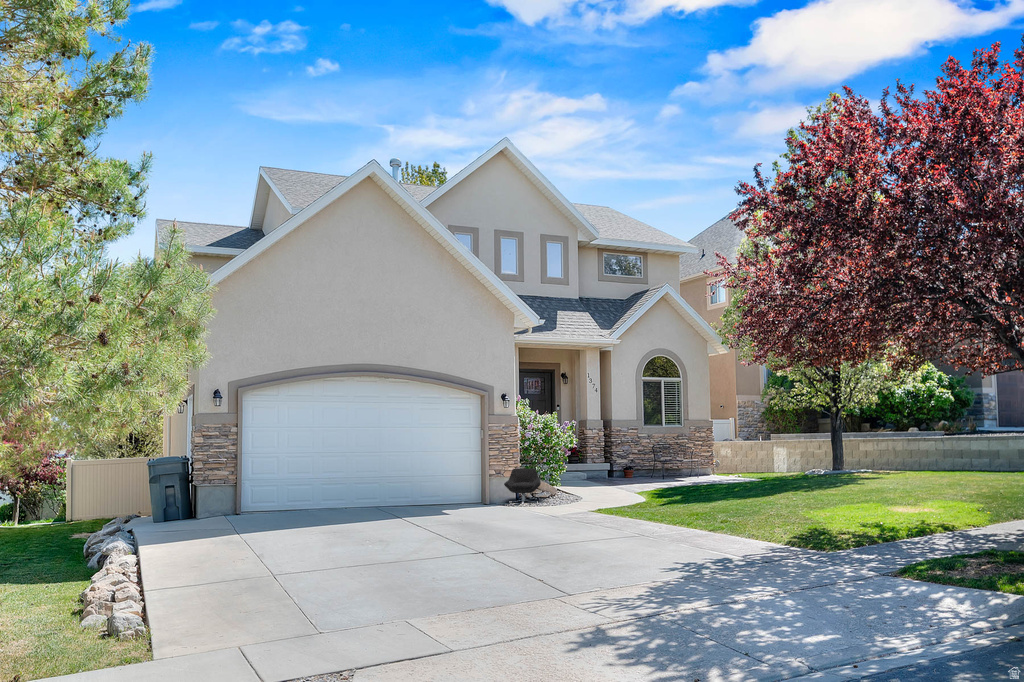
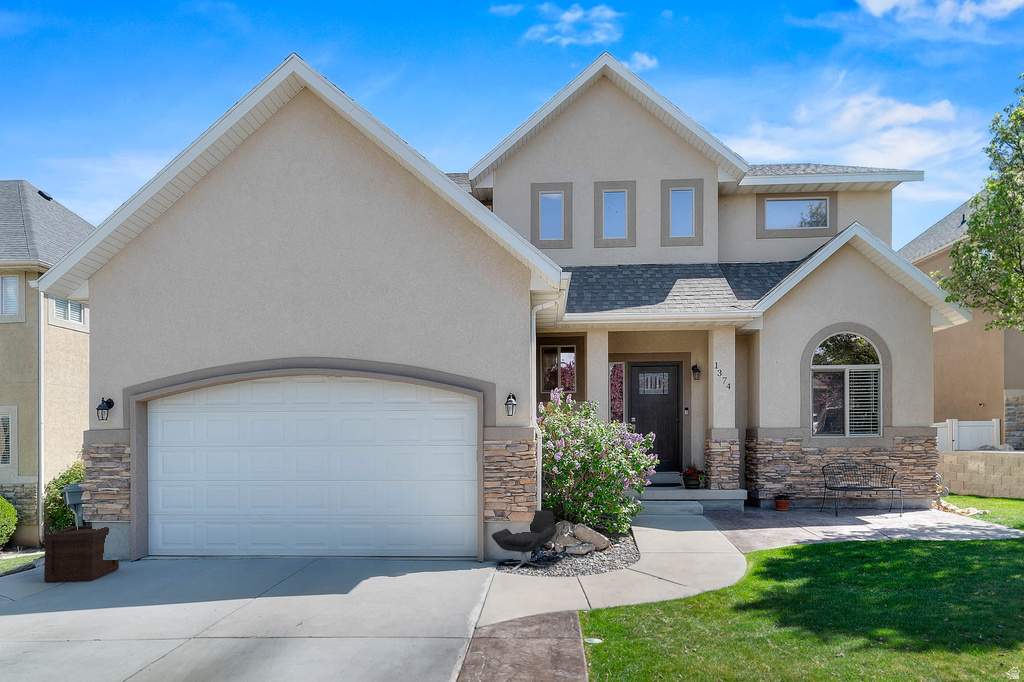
wooden crate: none [190,487,229,529] -> present [44,526,119,583]

